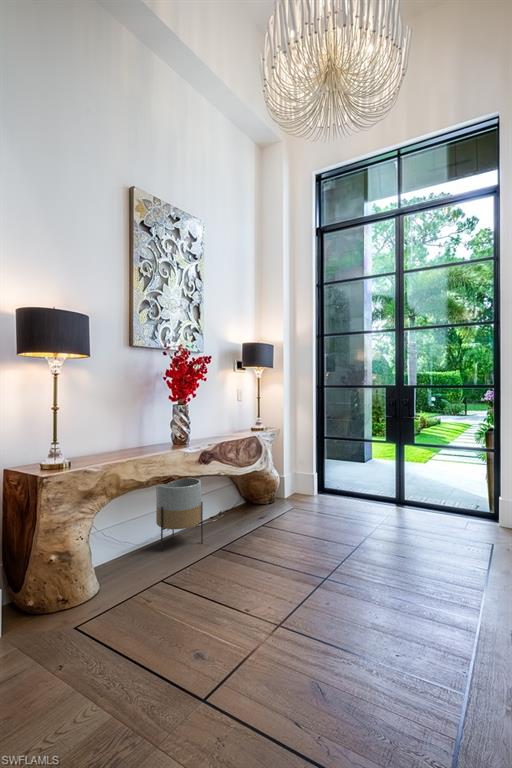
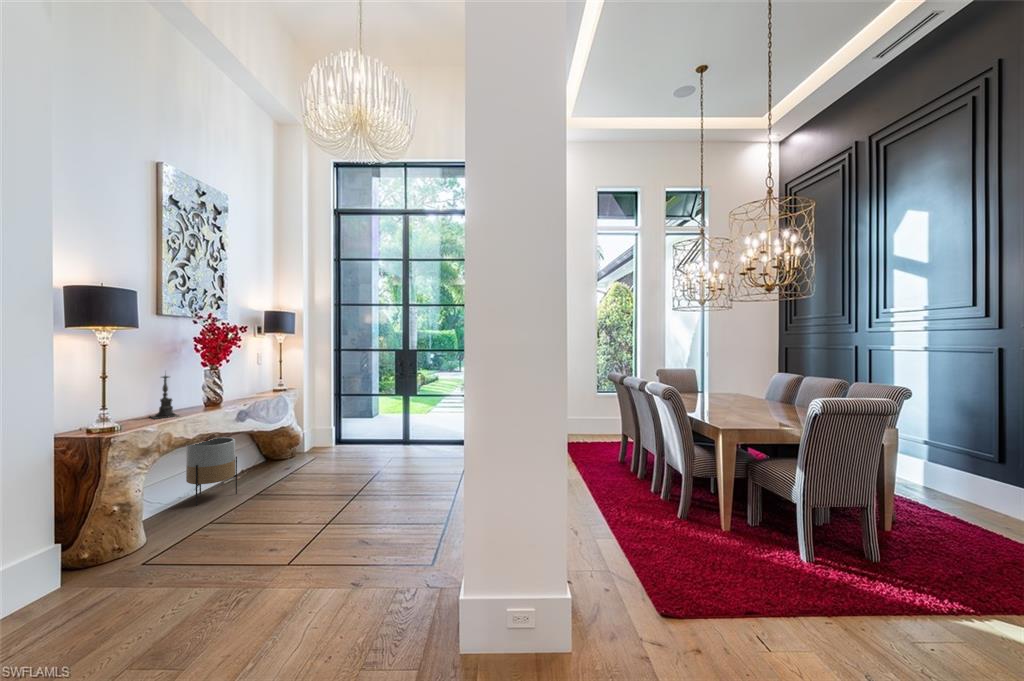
candle holder: none [114,403,140,455] -> present [150,375,178,419]

